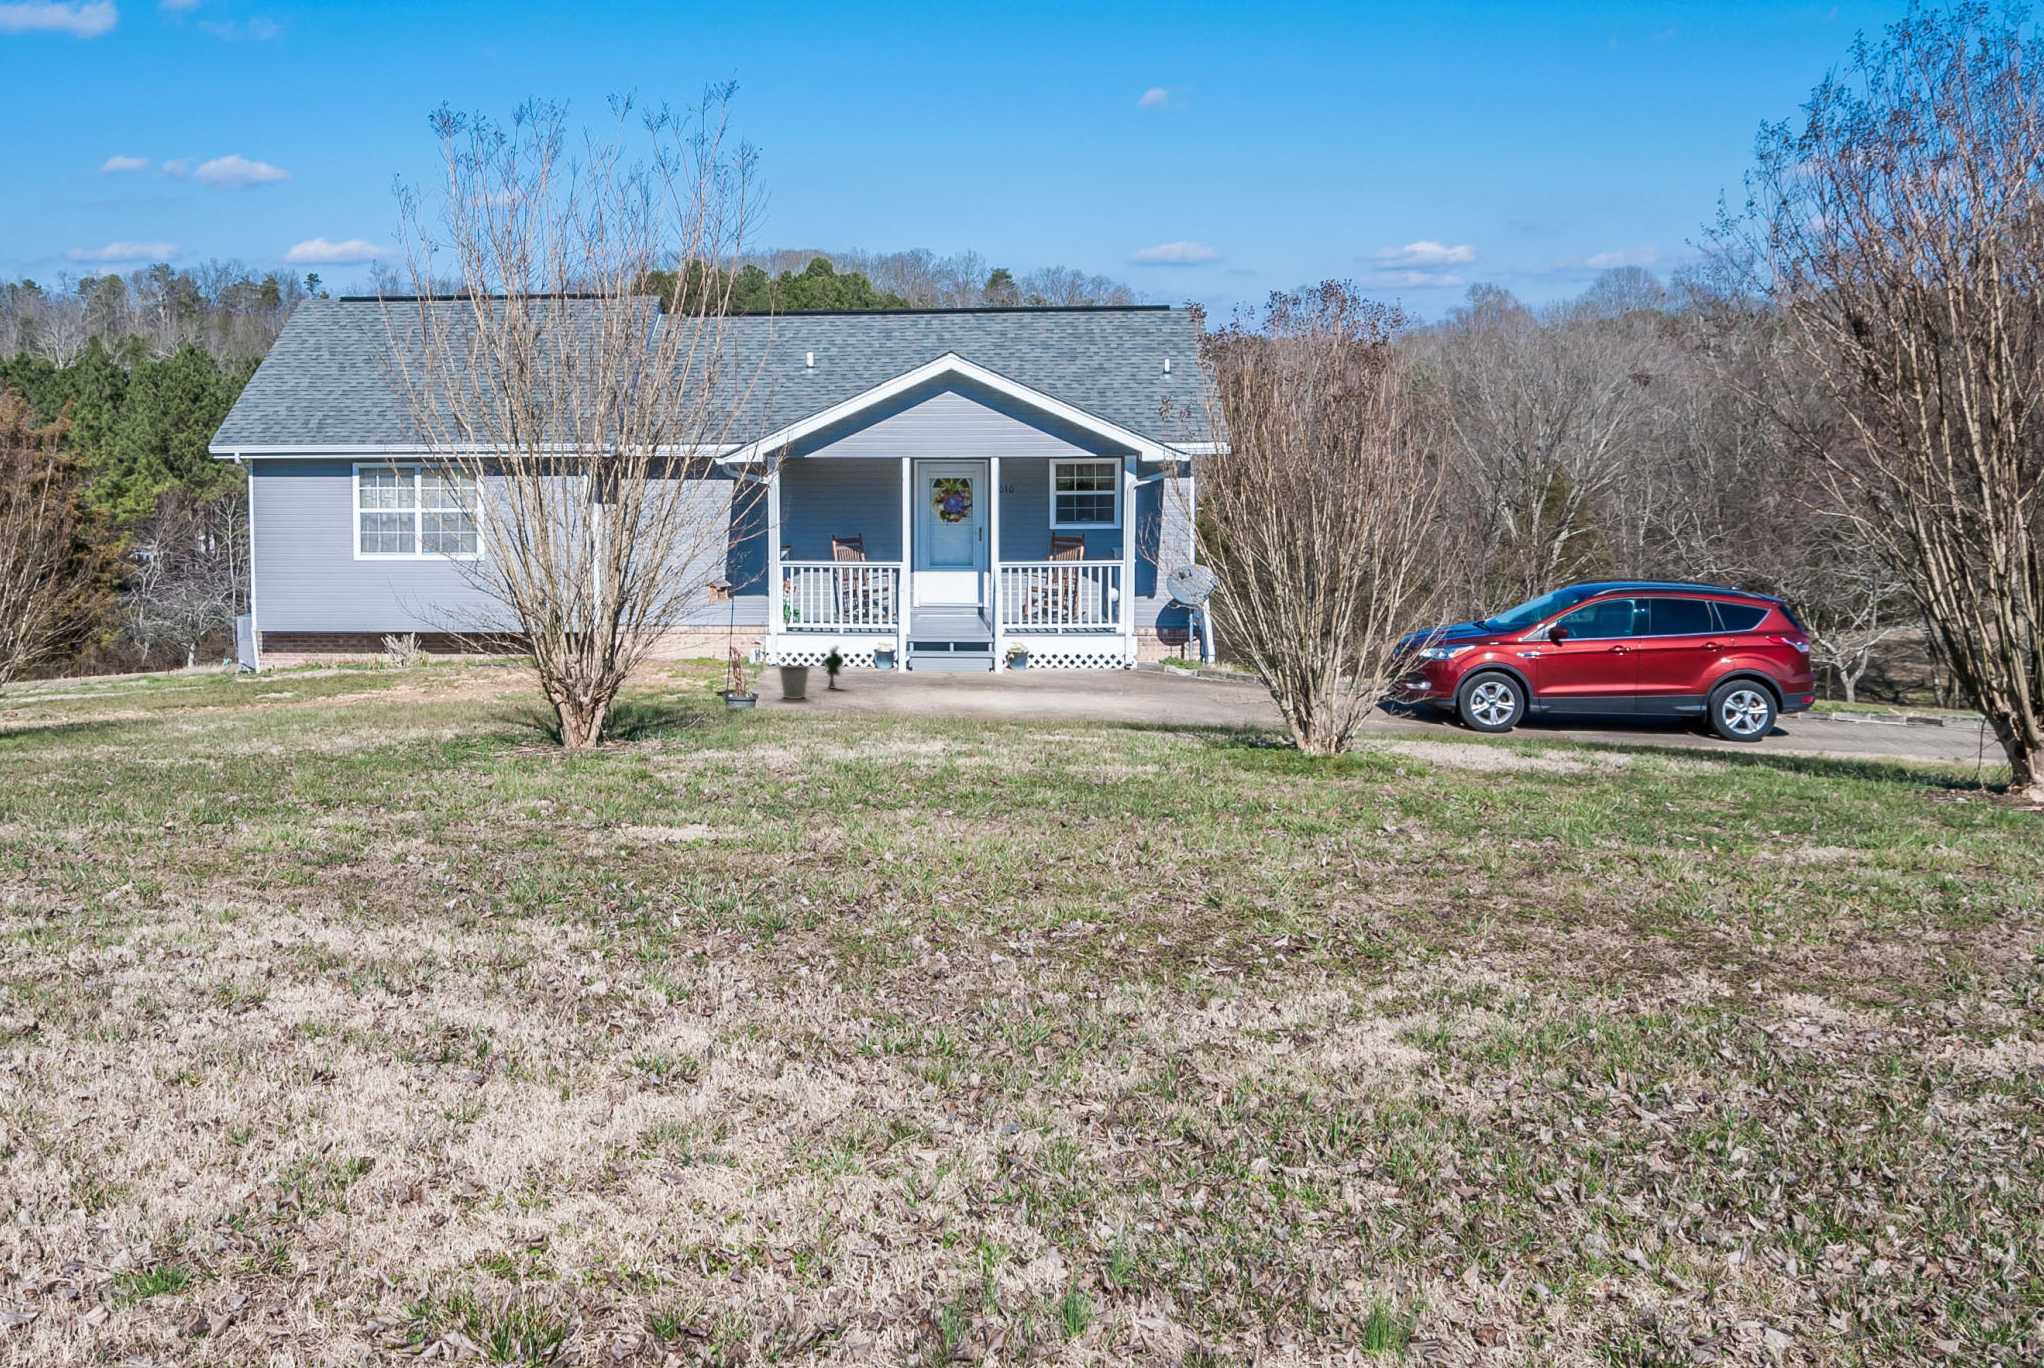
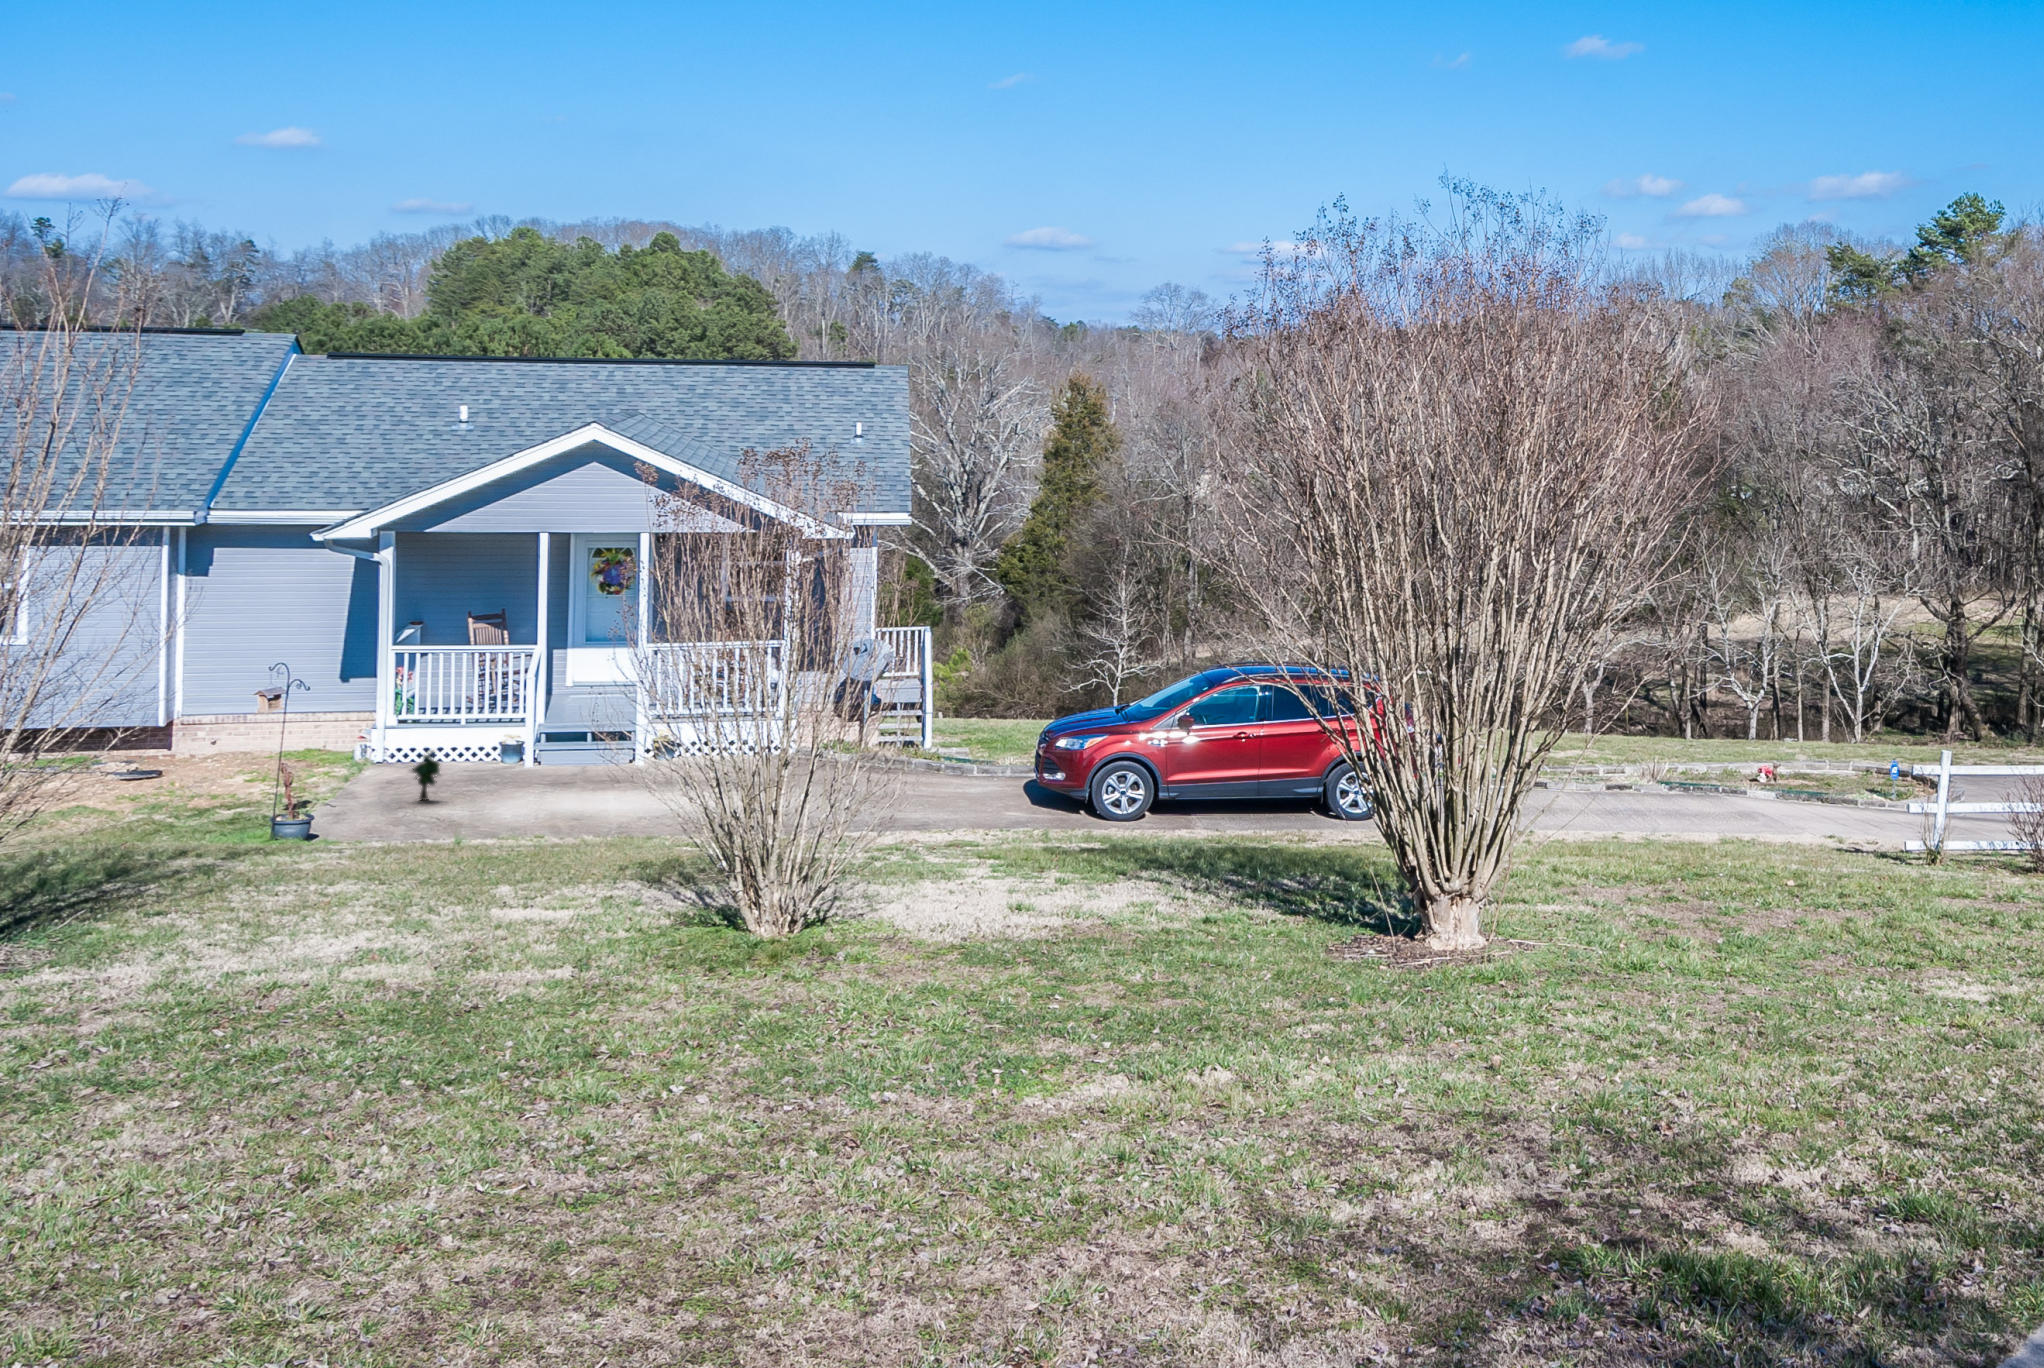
bucket: present [779,665,809,699] -> none [346,778,388,818]

